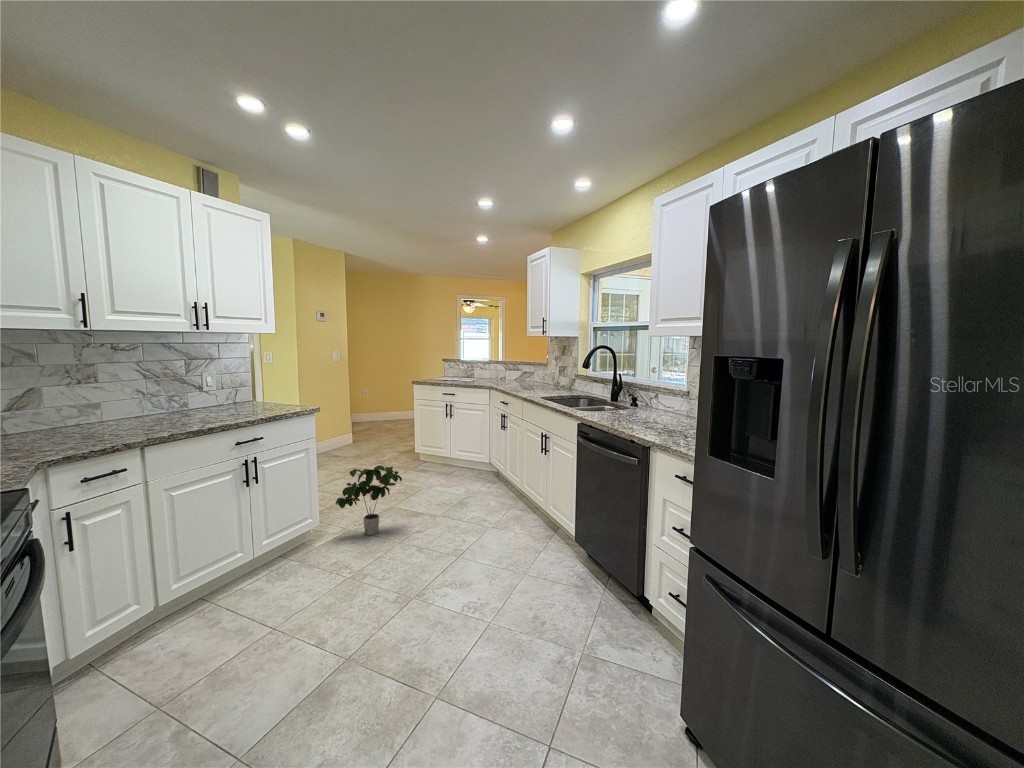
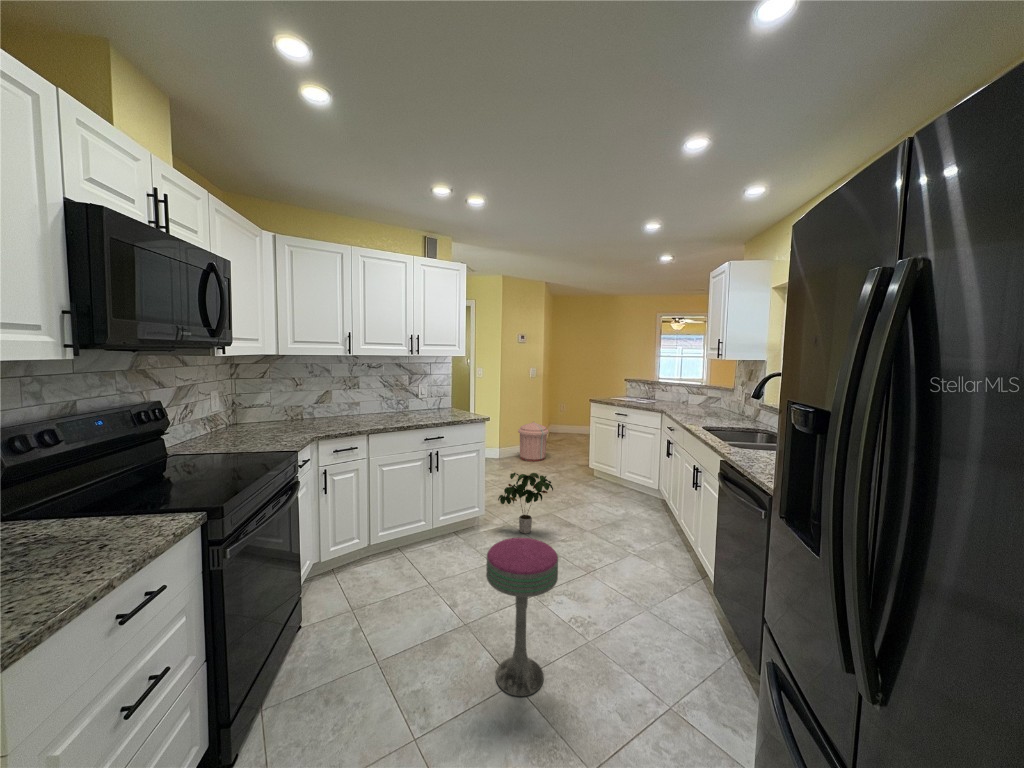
trash can: none [325,412,362,457] -> present [518,422,548,462]
bar stool: none [392,530,473,703] -> present [486,538,558,696]

